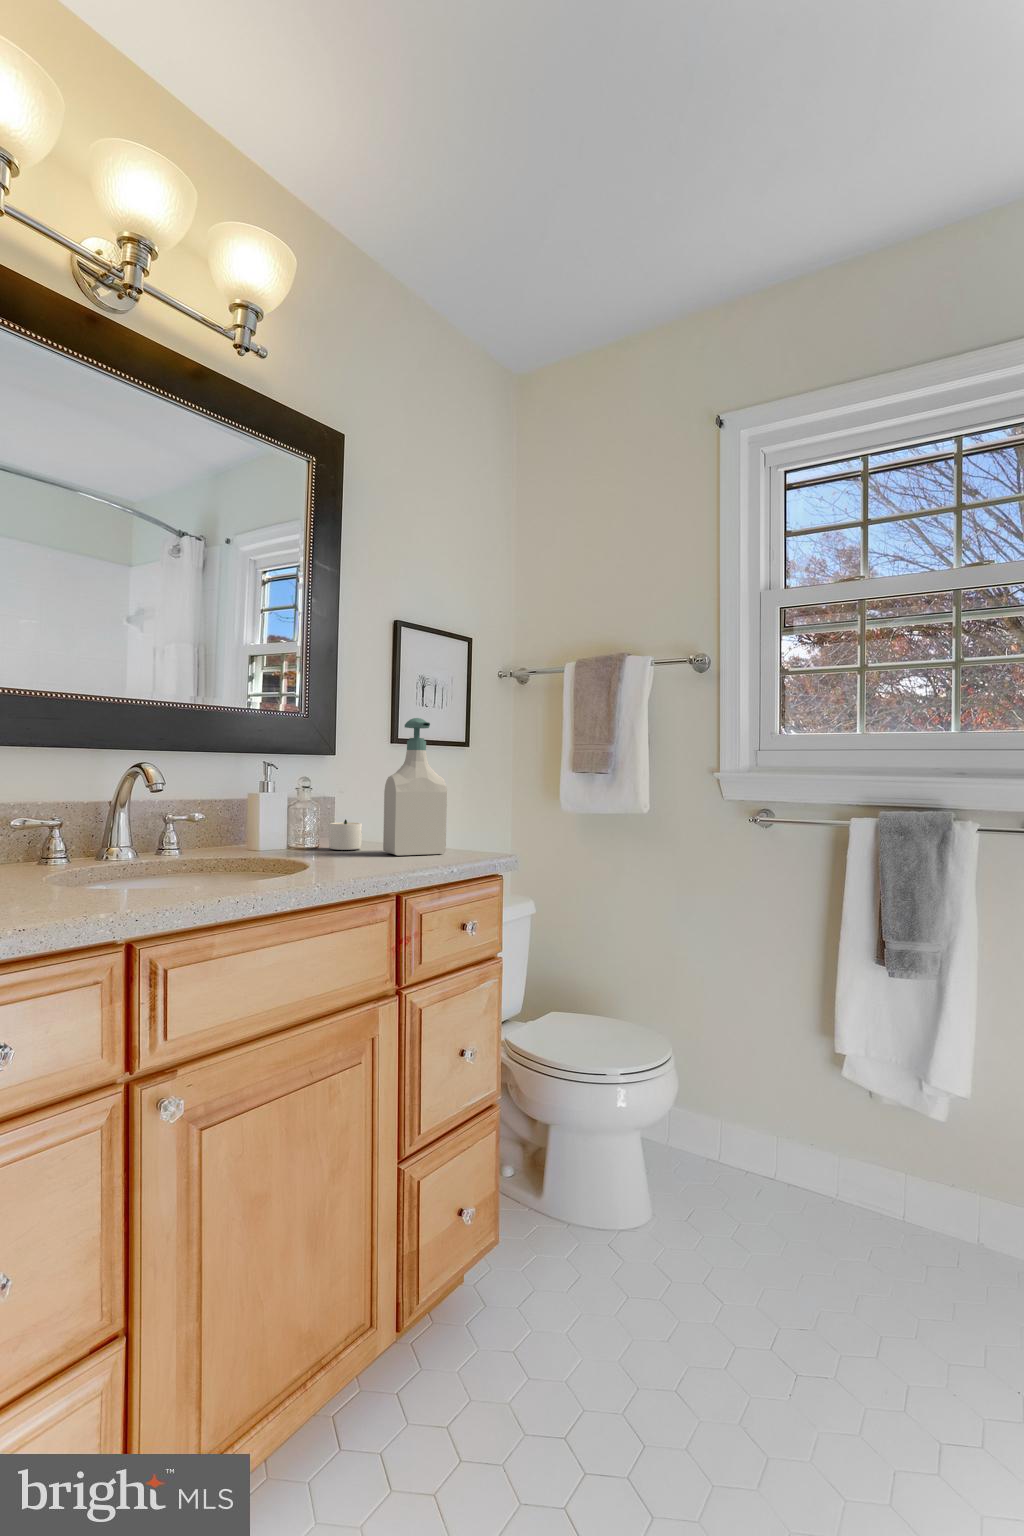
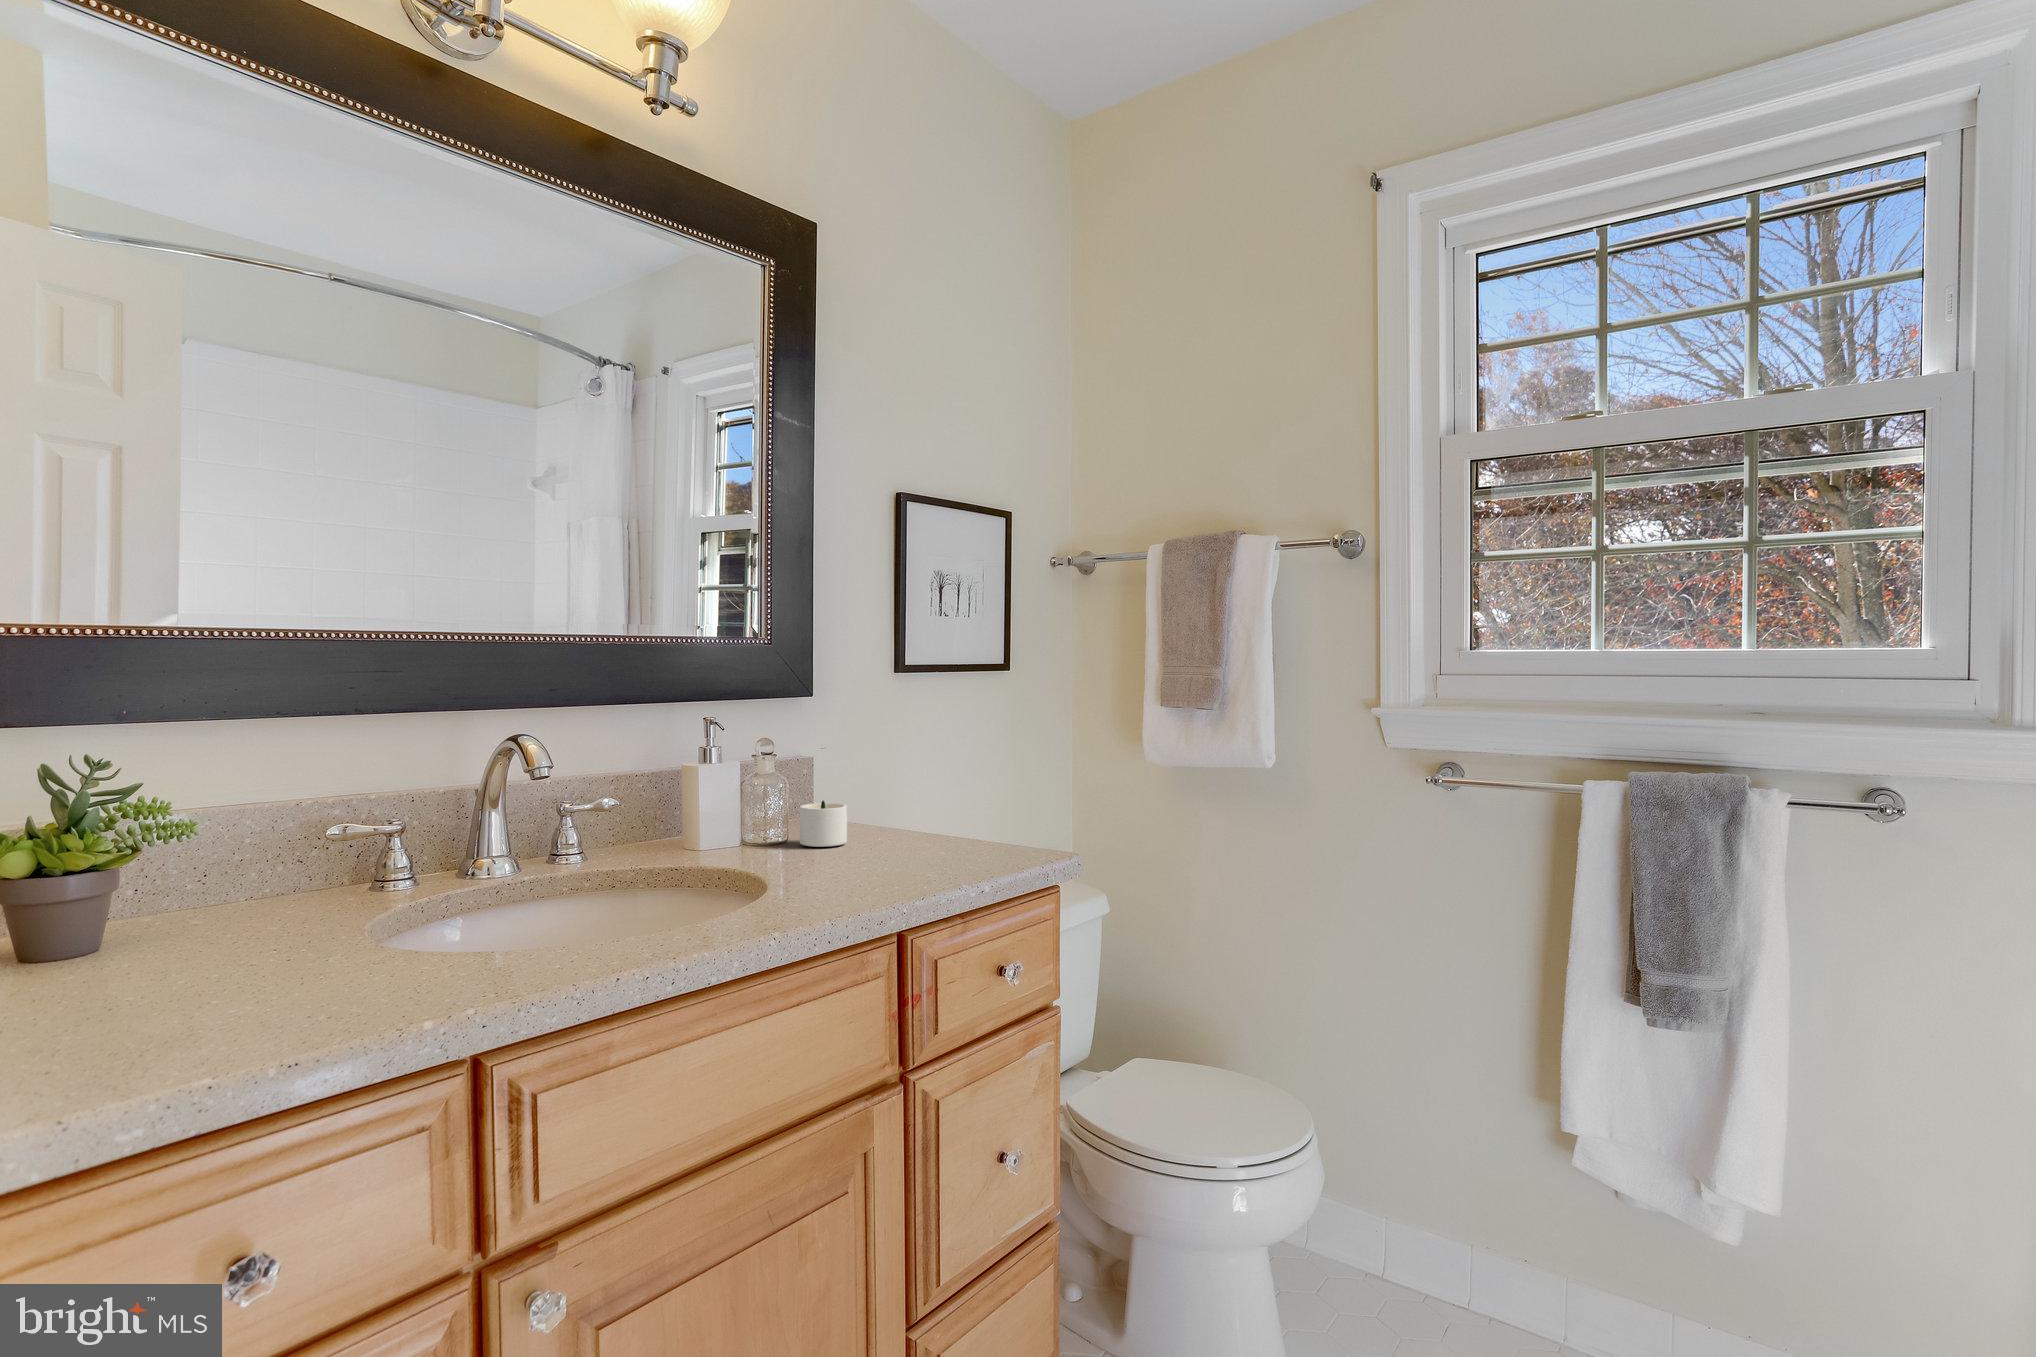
soap bottle: present [383,718,447,856] -> none [878,651,971,860]

